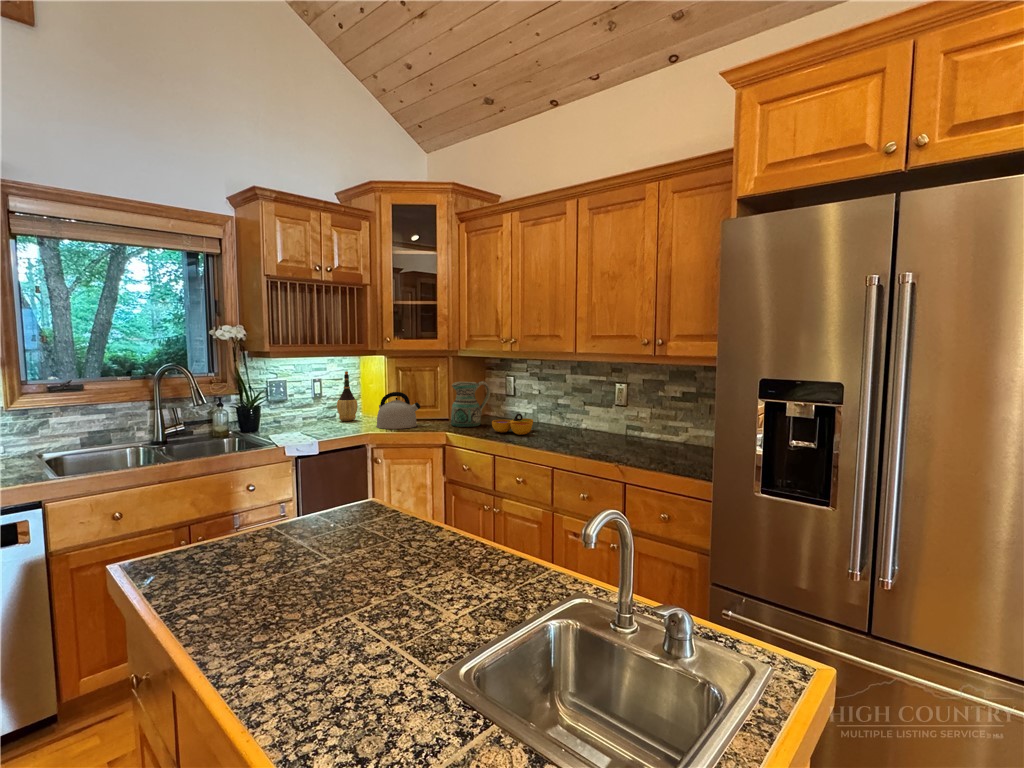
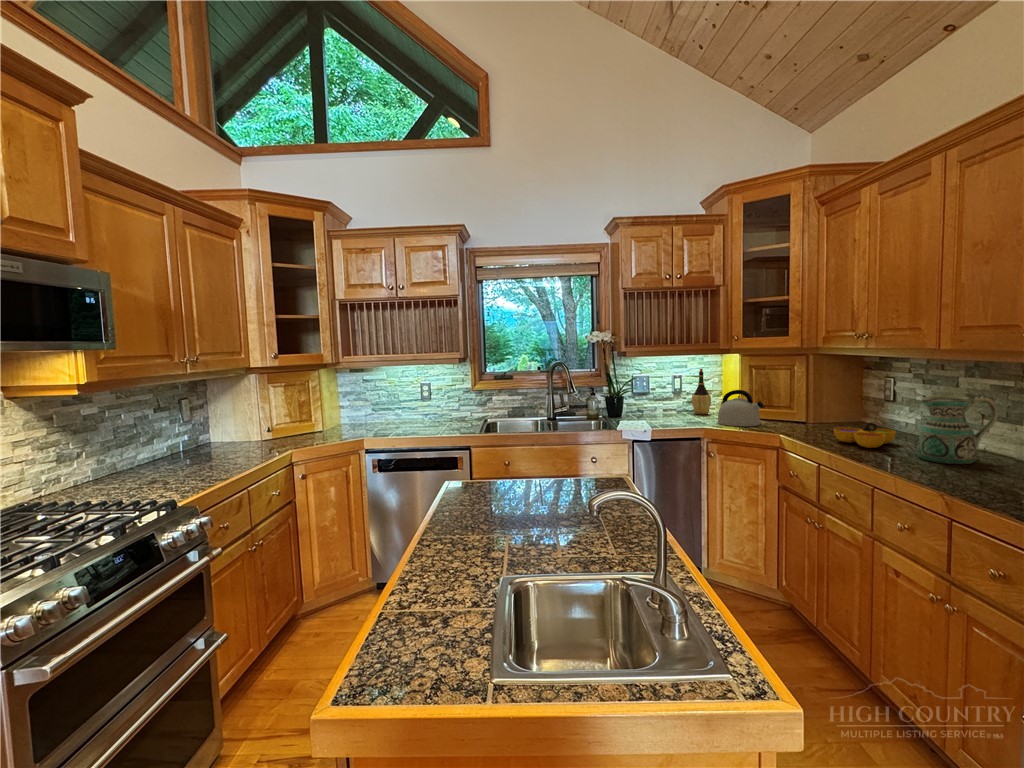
ceramic pitcher: present [451,381,490,427] -> present [918,395,998,464]

